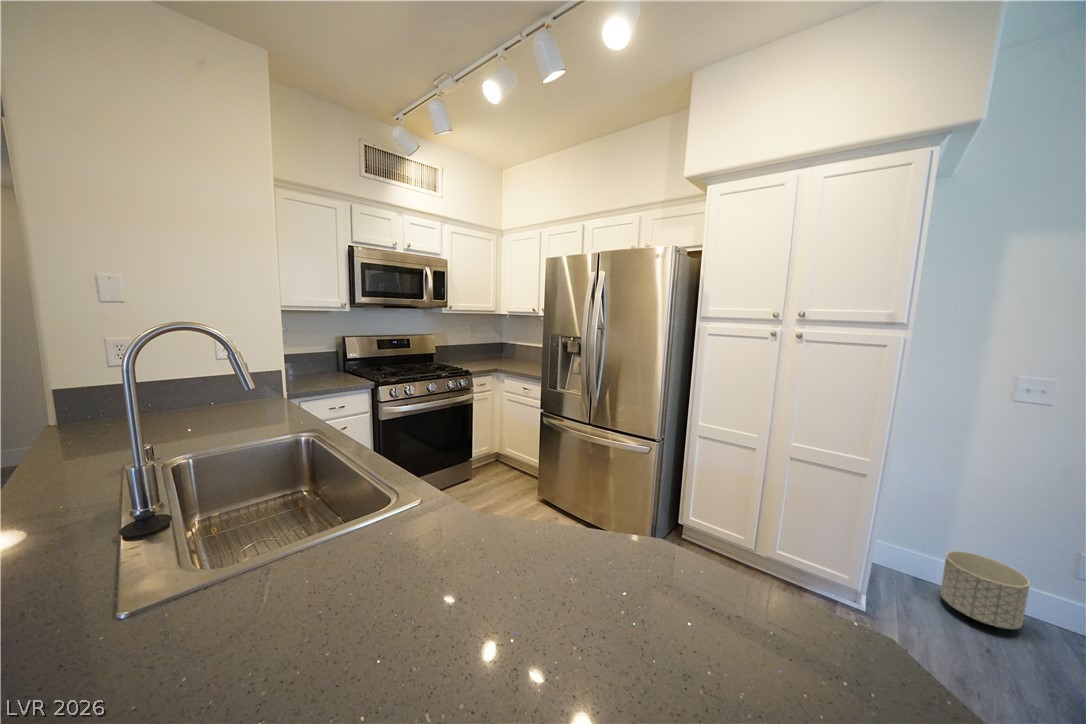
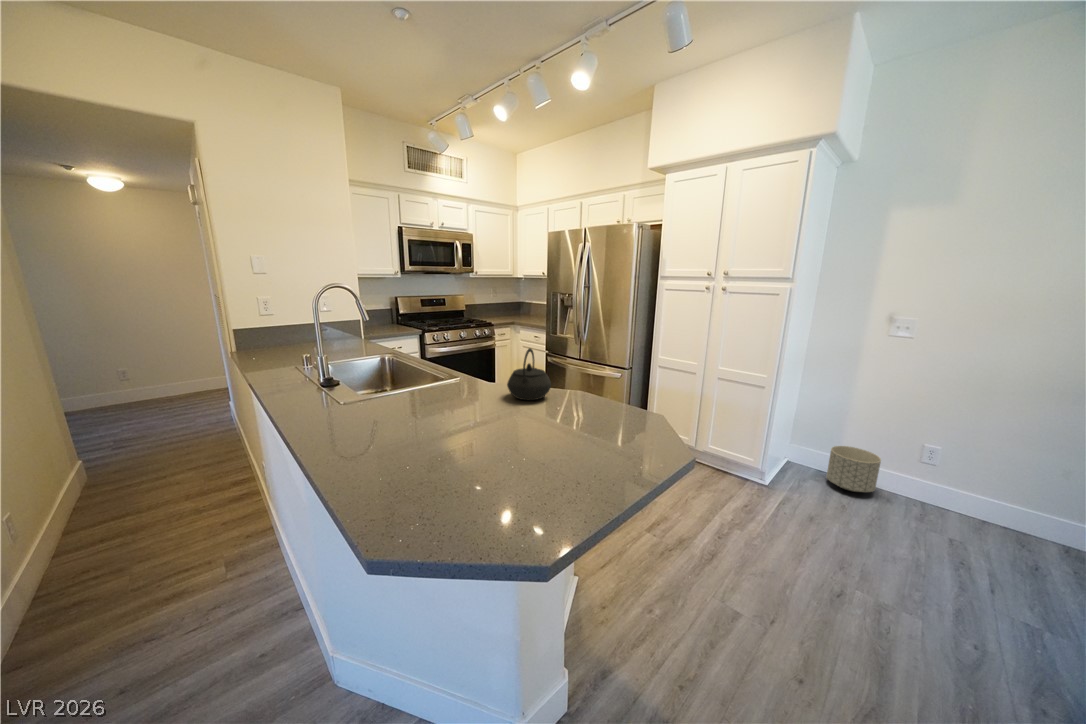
kettle: none [525,491,631,635] -> present [507,348,551,400]

